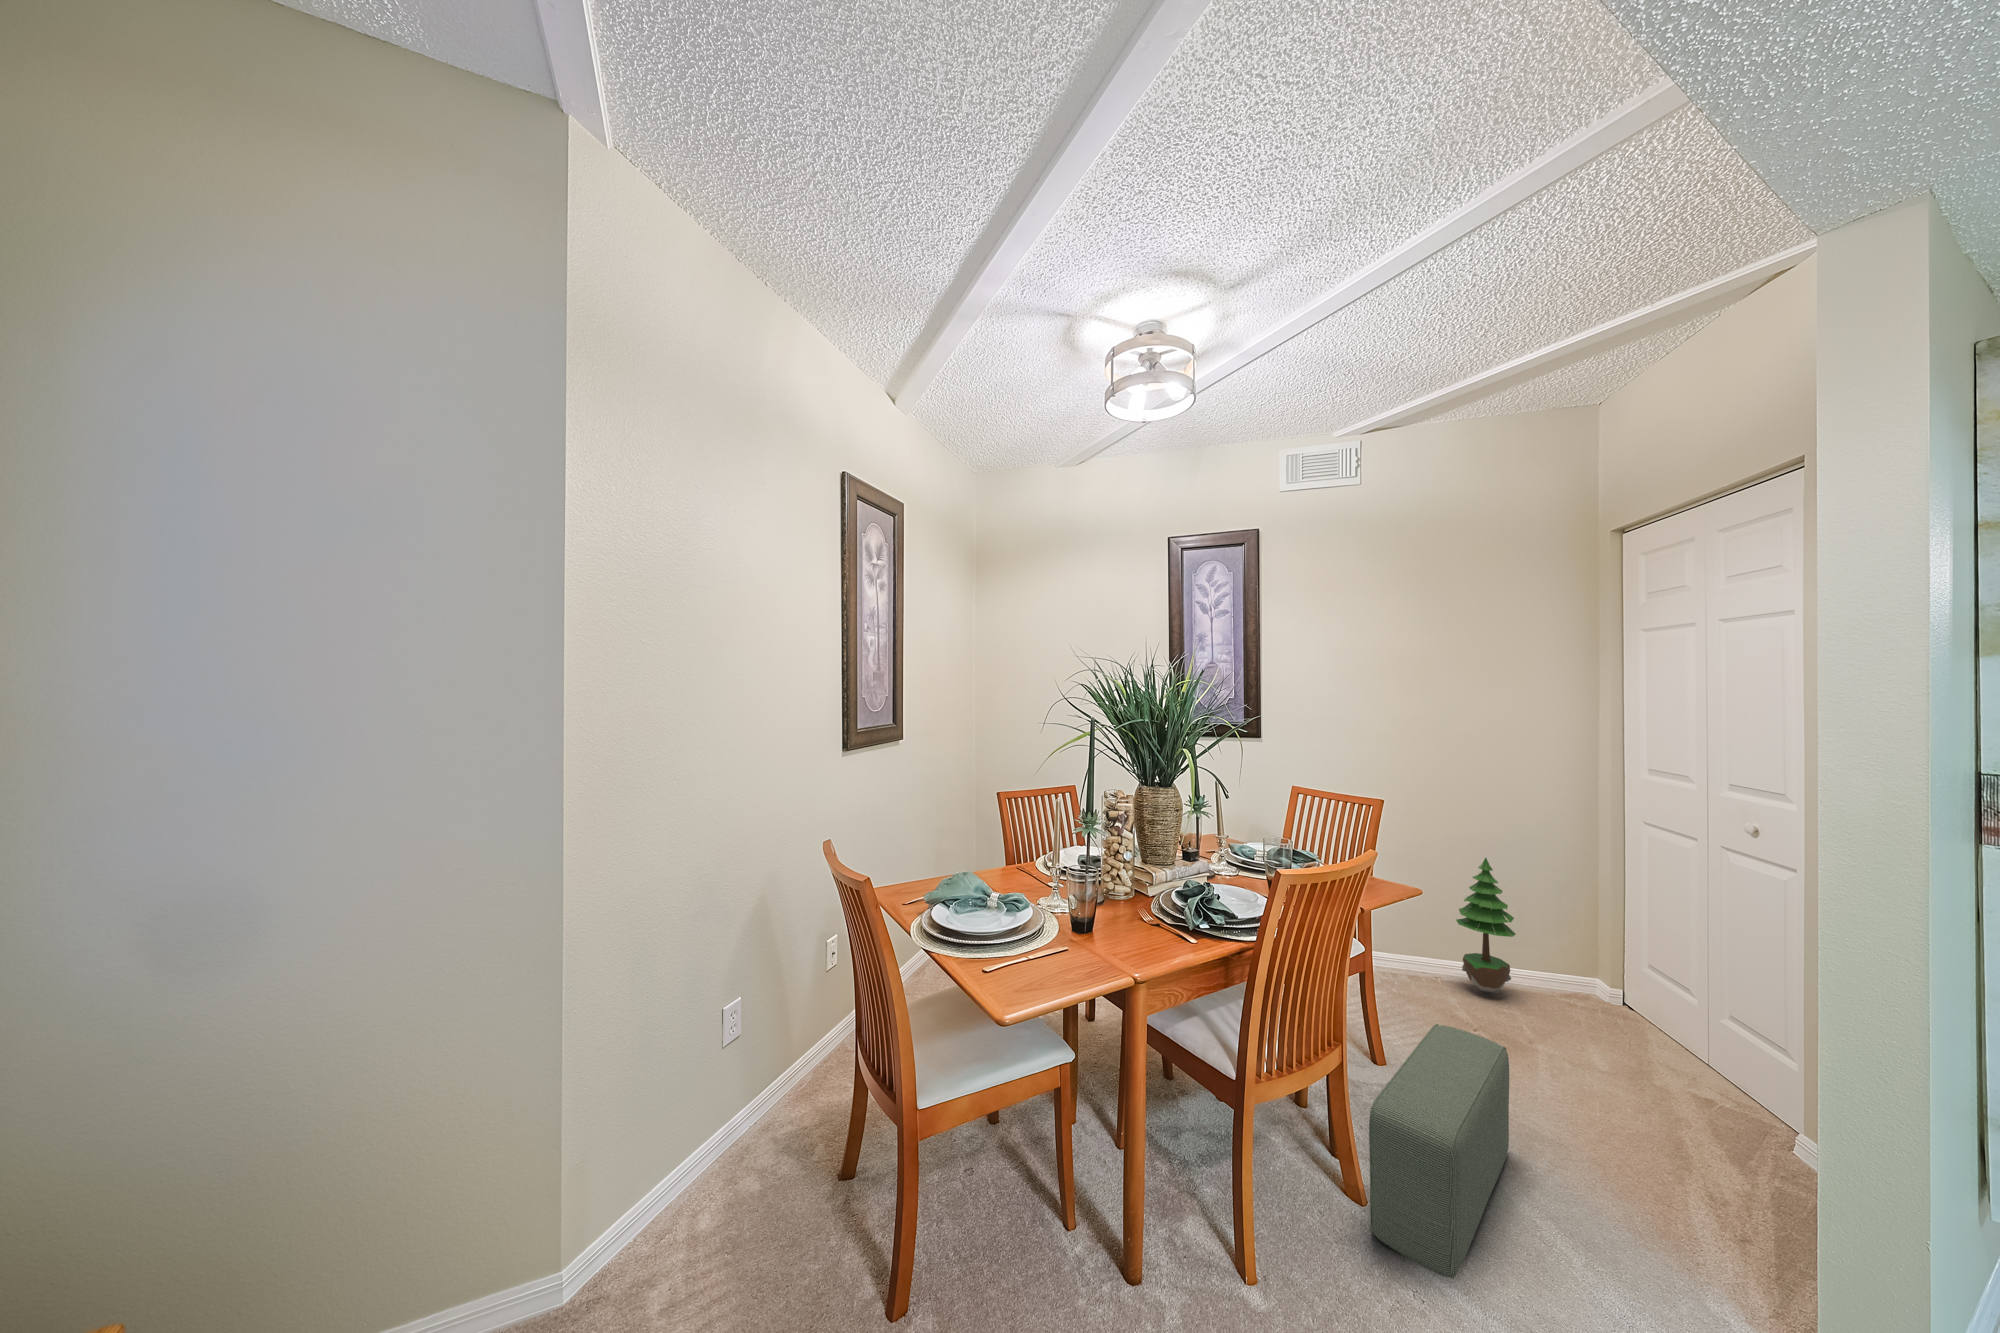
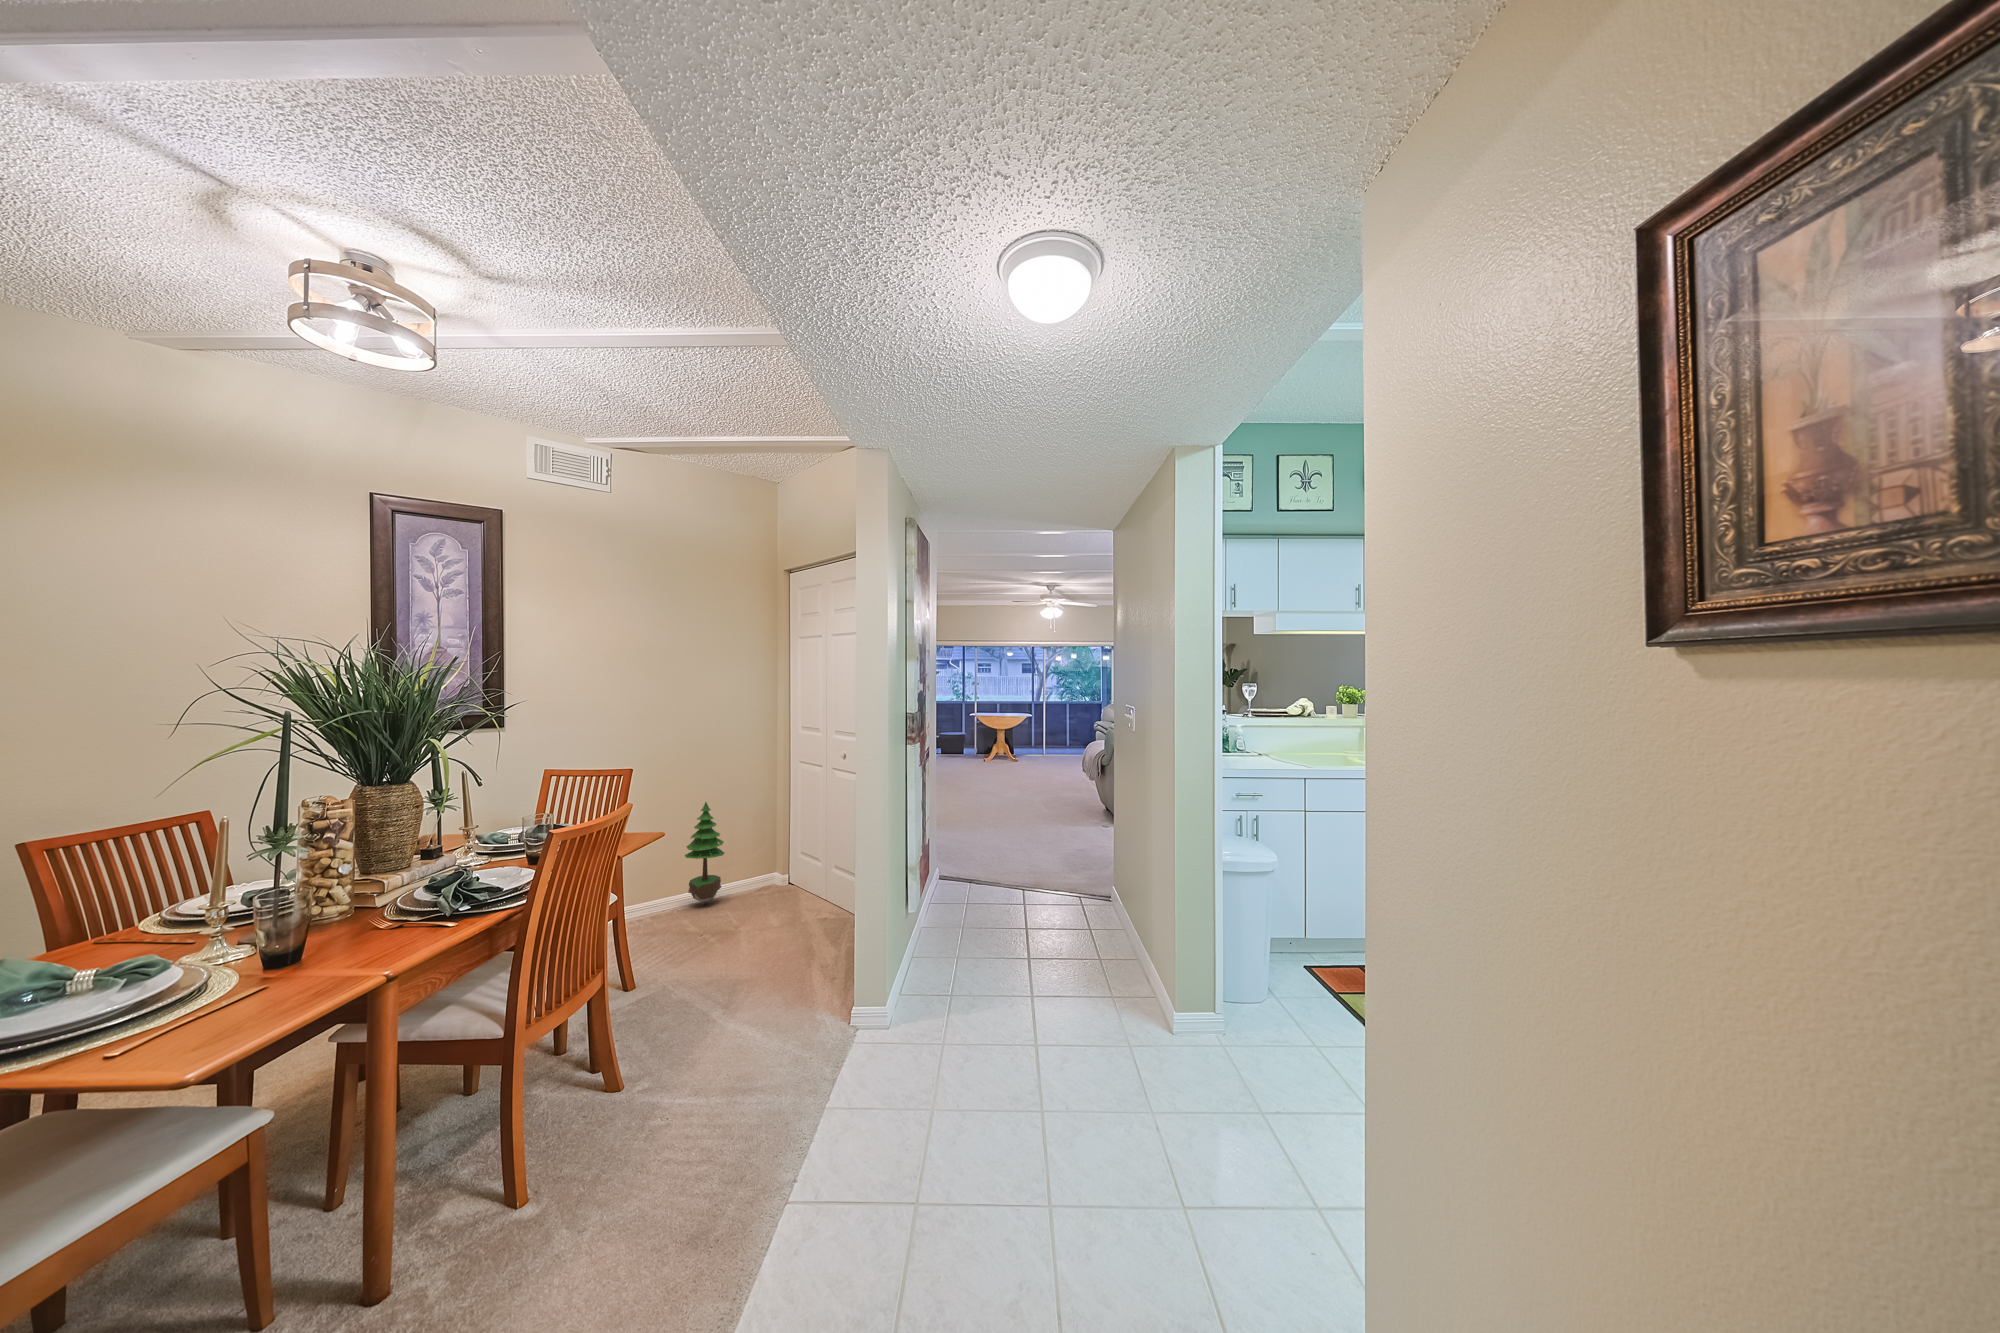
pouf: present [1369,1024,1509,1279] -> none [626,925,721,1106]

